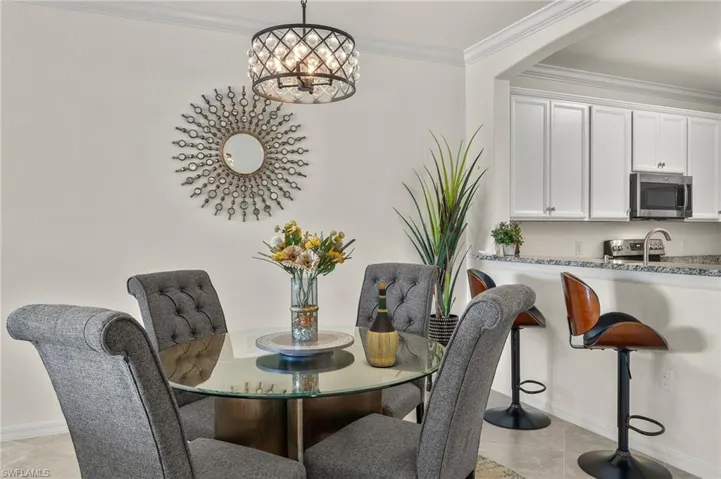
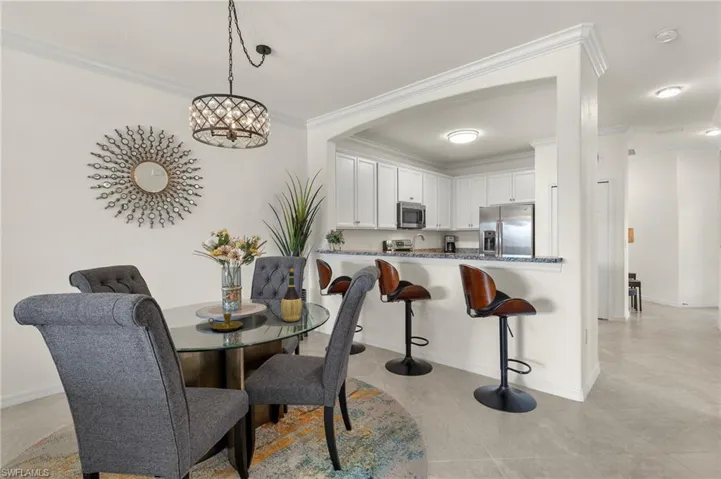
candlestick: none [263,345,308,372] -> present [208,313,243,332]

